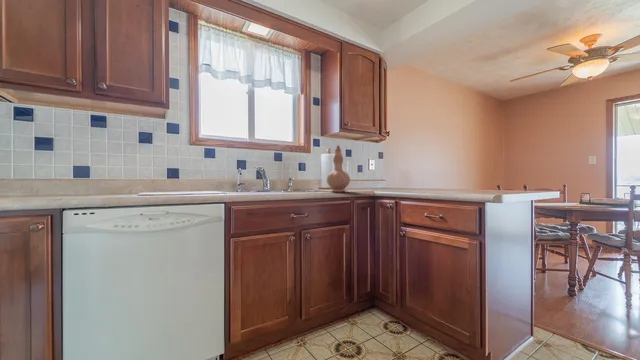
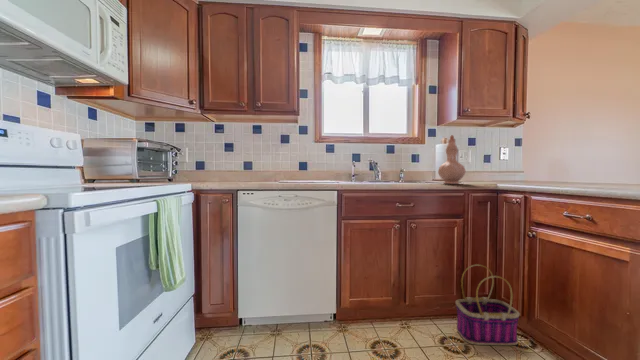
basket: none [346,266,396,344] -> present [456,264,520,345]

